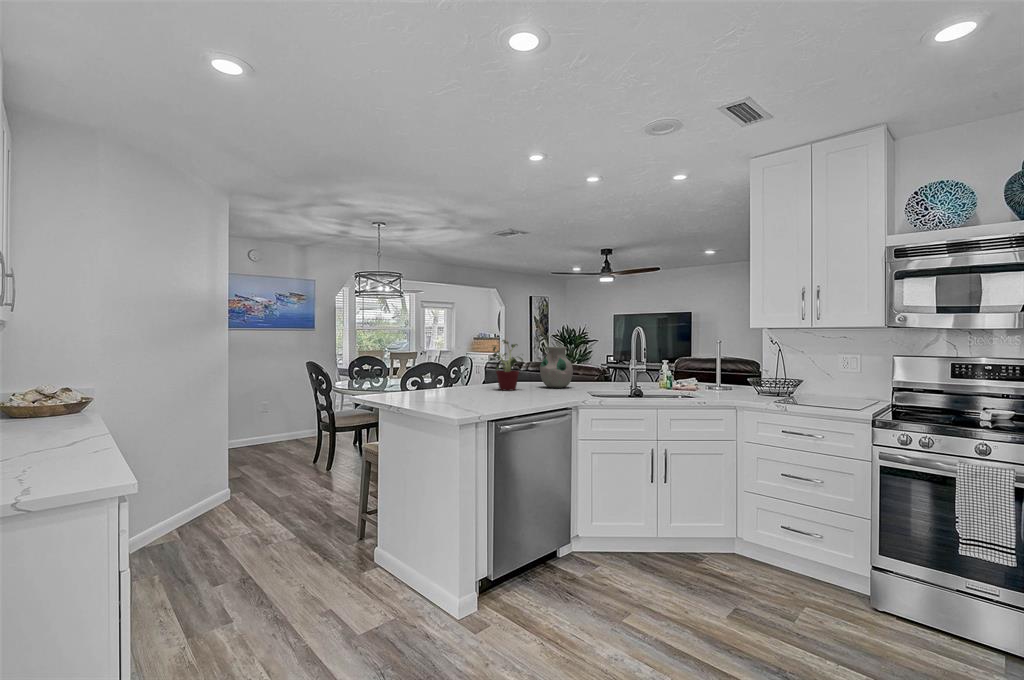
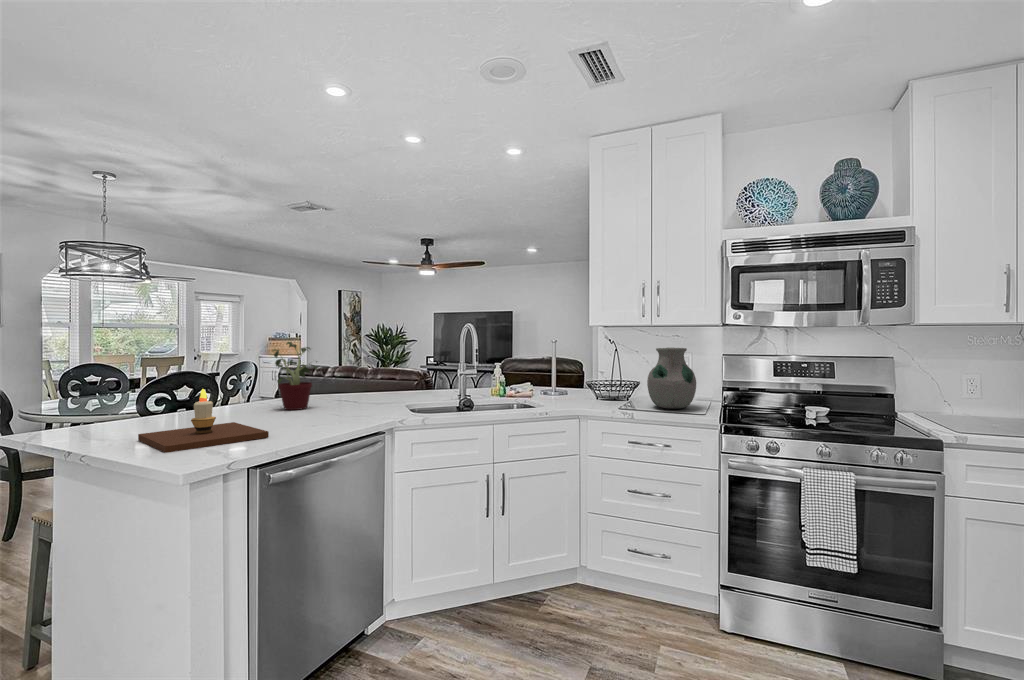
vase: present [540,347,573,388] -> present [647,348,696,409]
candle: none [420,369,497,408] -> present [138,389,269,453]

